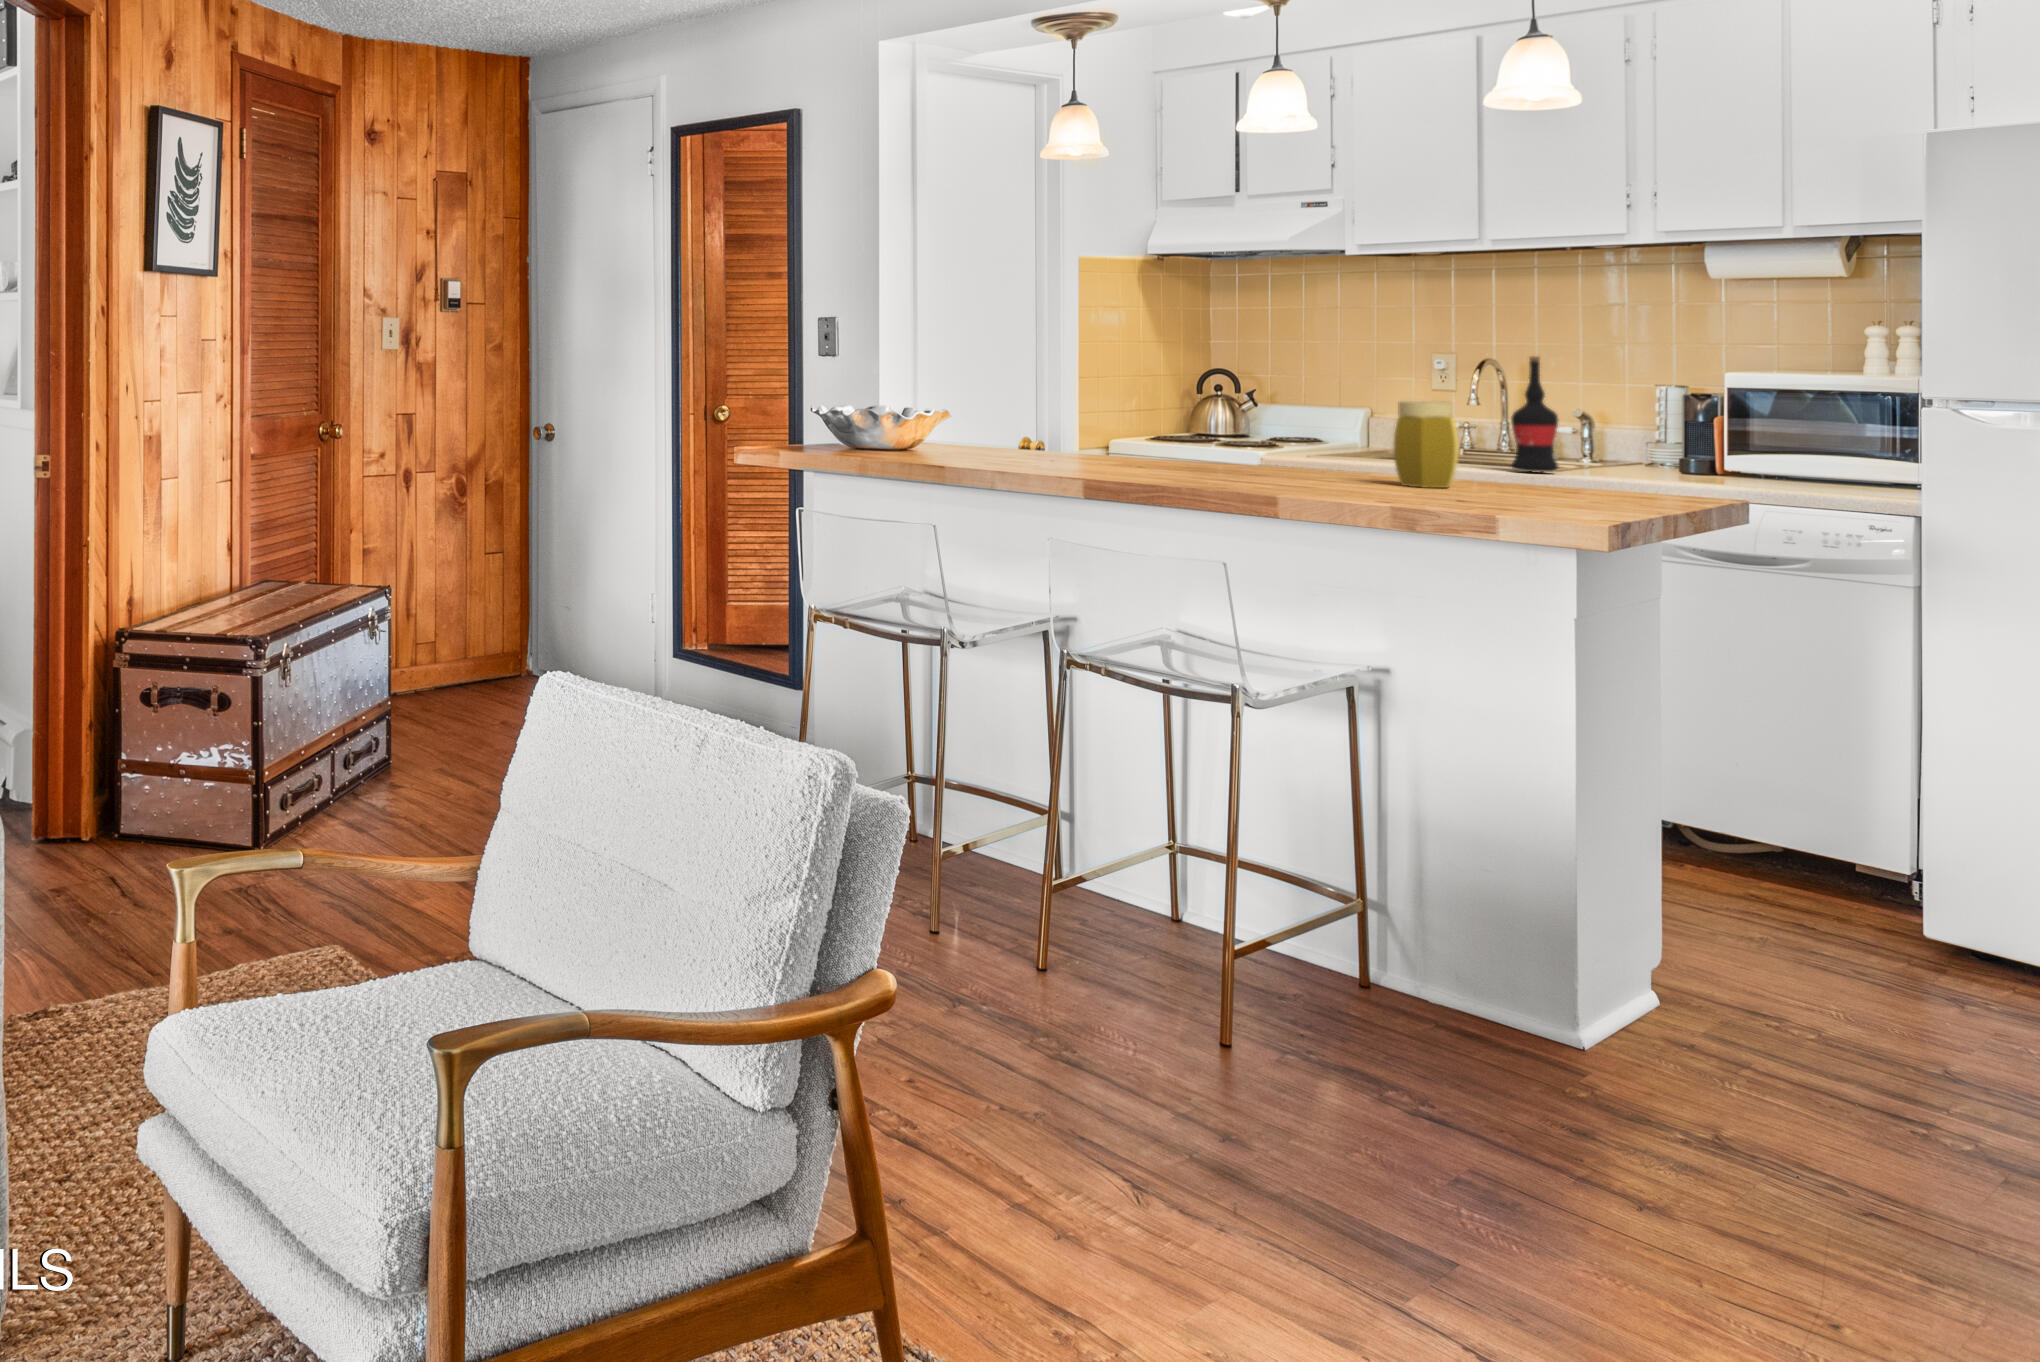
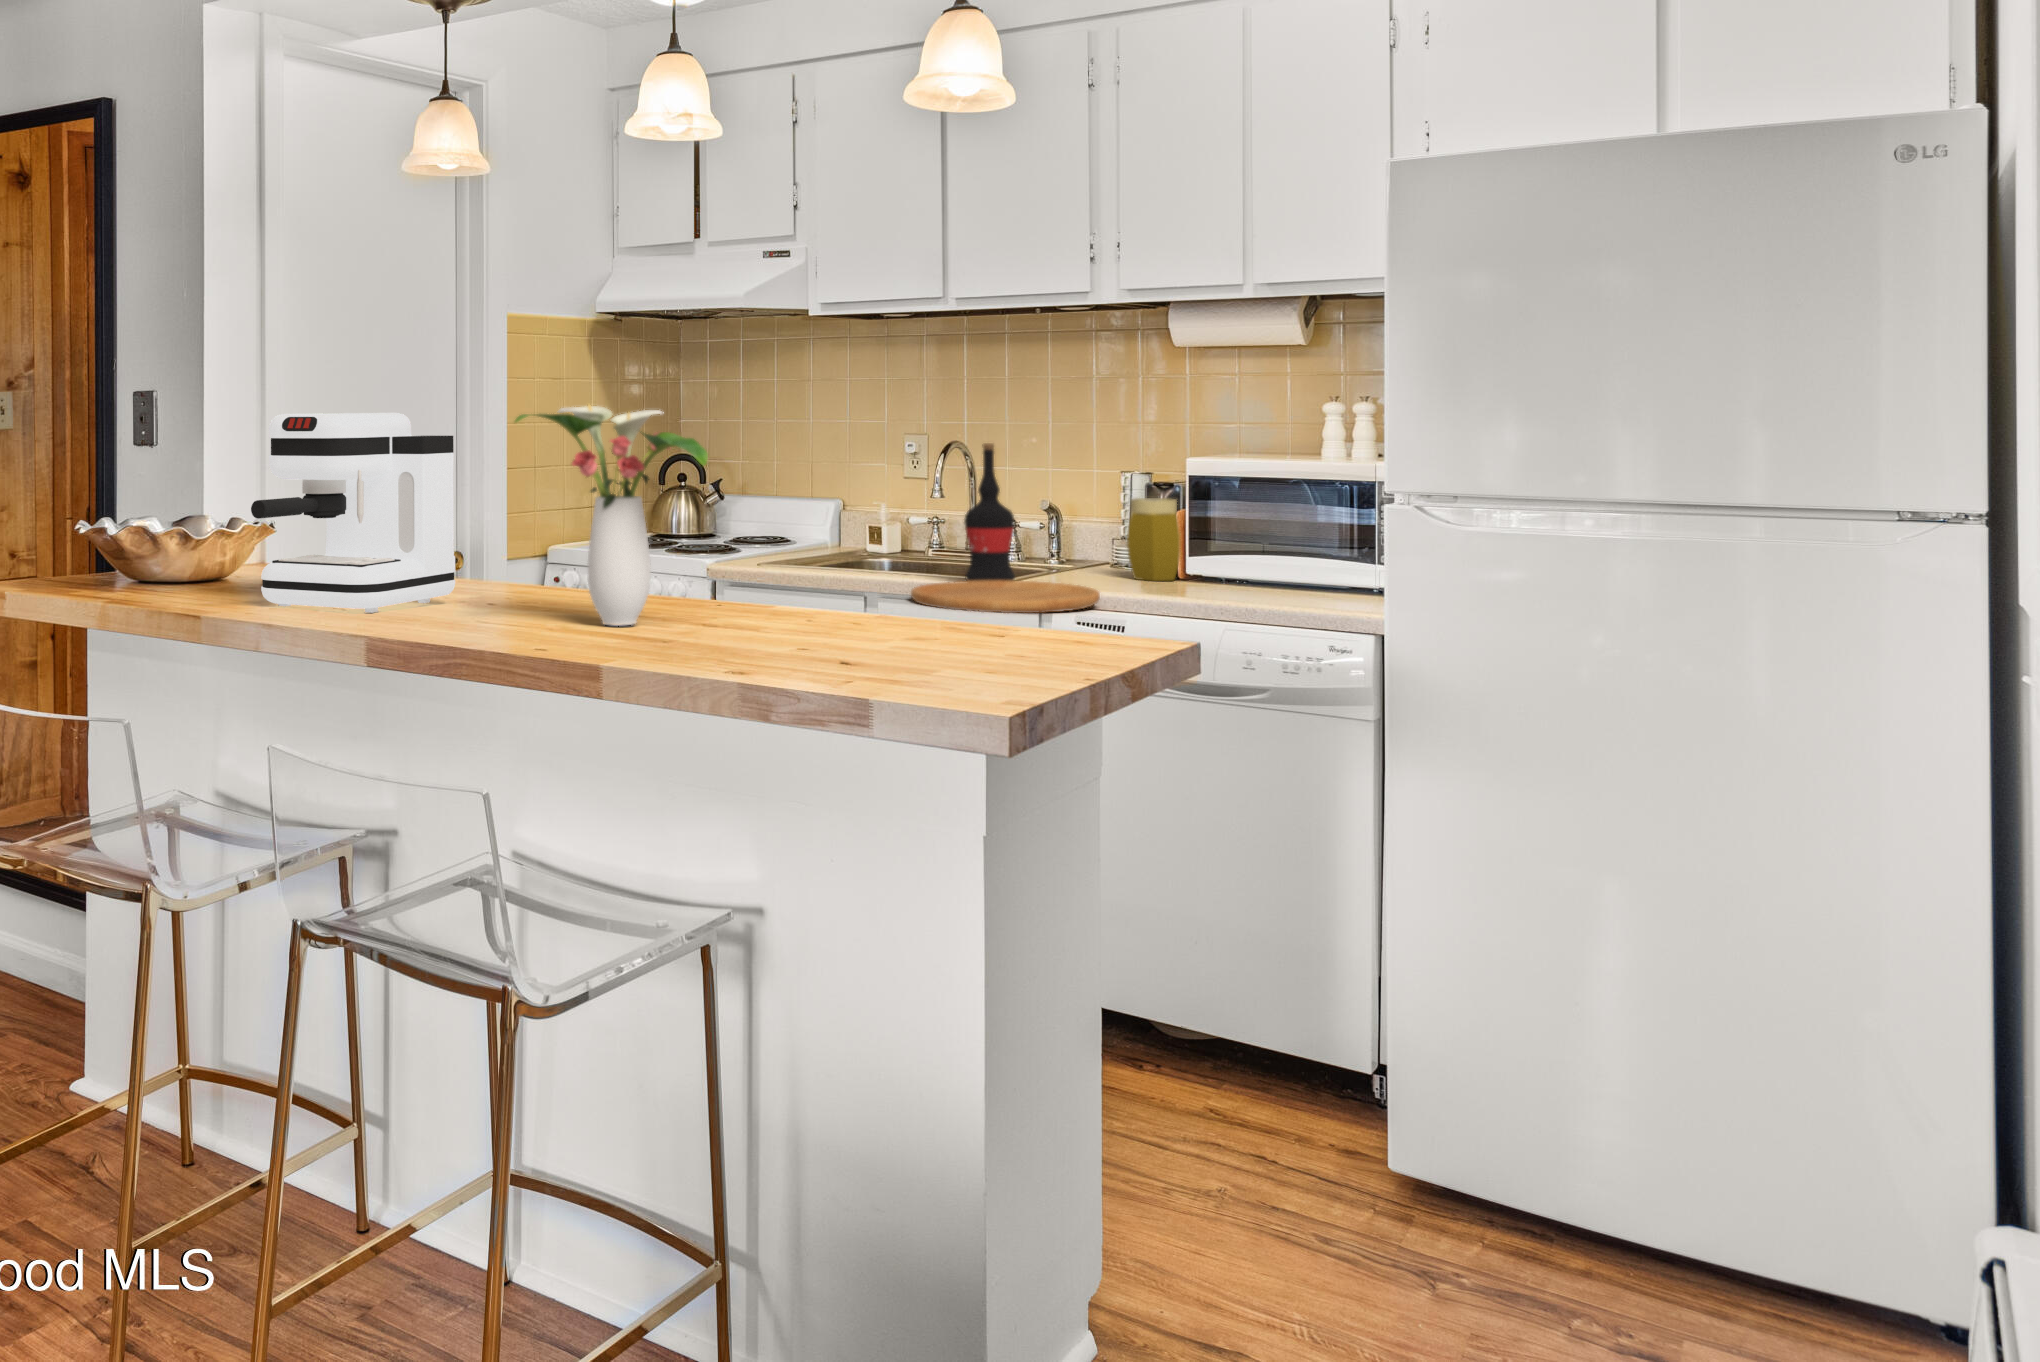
flower arrangement: none [1183,320,1335,479] -> present [515,405,708,626]
coffee maker: none [972,328,1110,468] -> present [251,413,455,613]
jar: present [1394,401,1459,488] -> present [1127,498,1180,581]
cutting board: none [1473,465,1648,486] -> present [911,580,1100,613]

